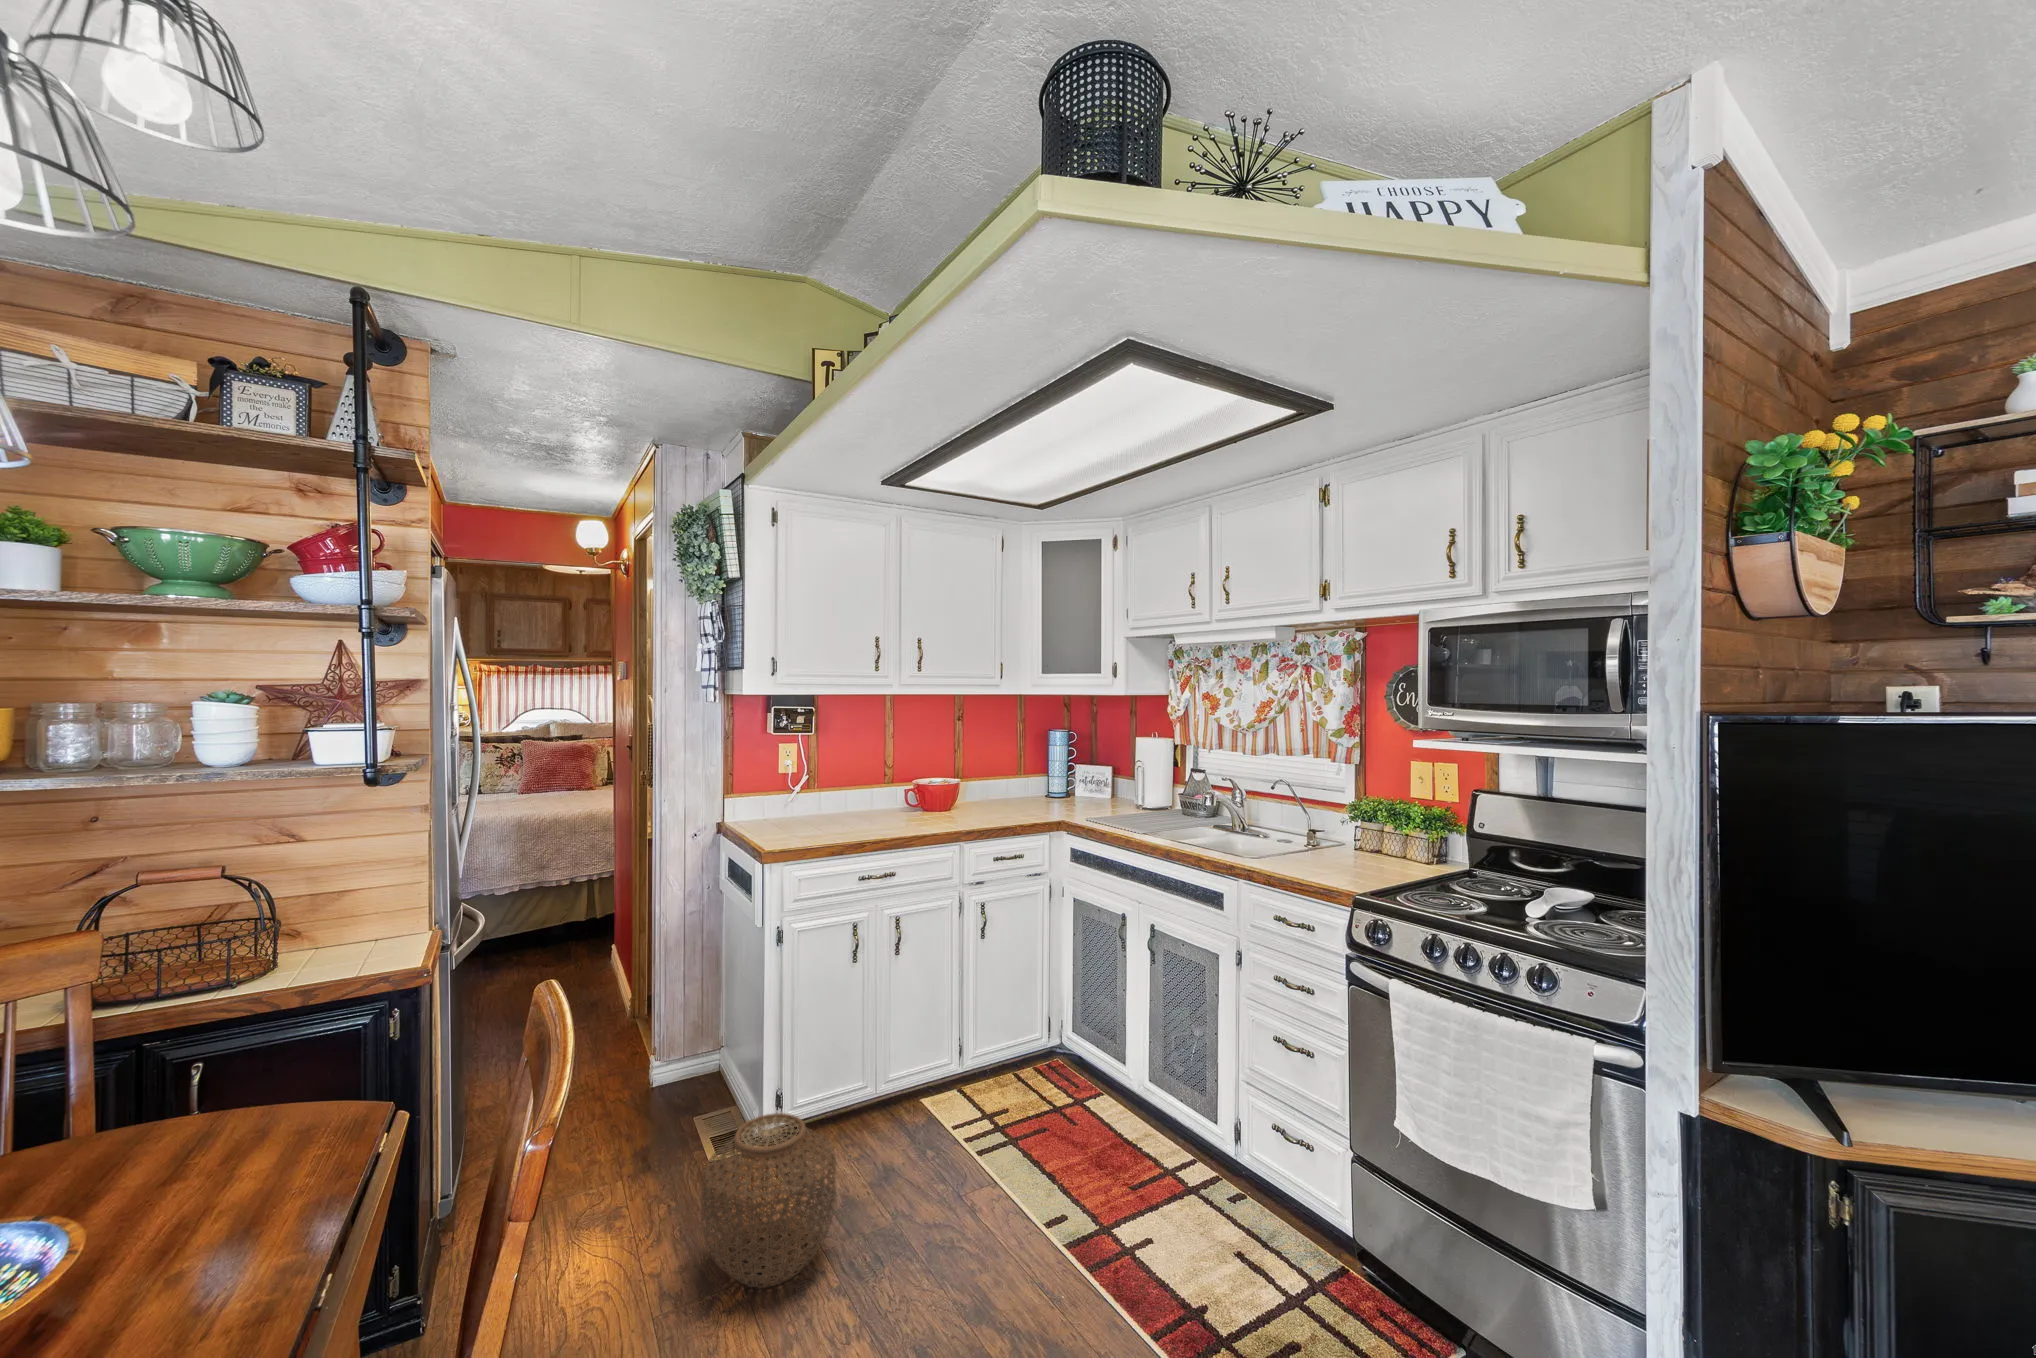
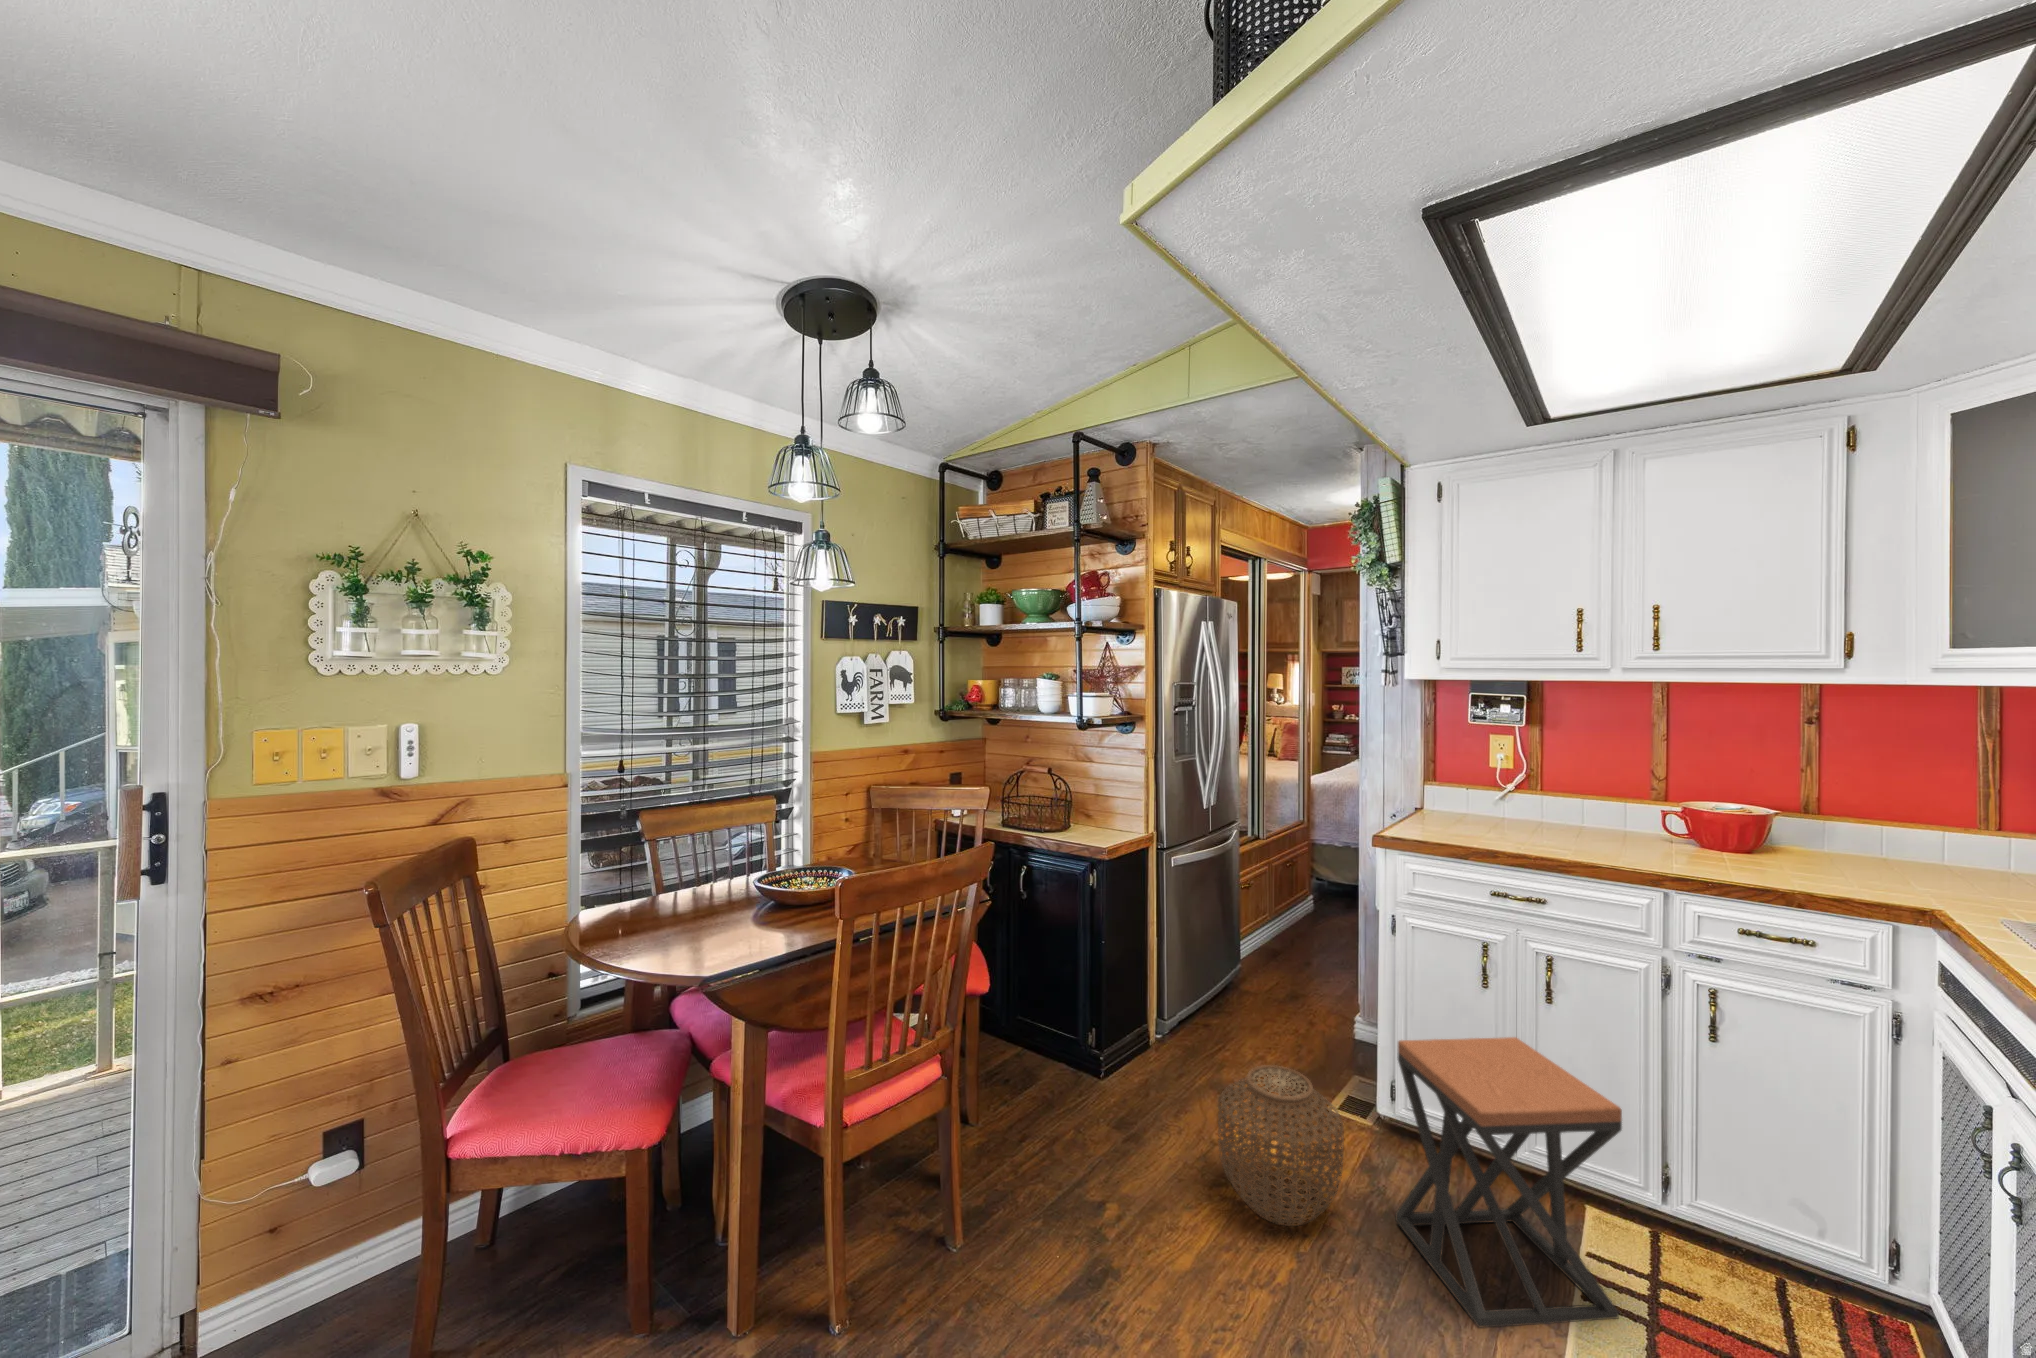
stool: none [856,988,1001,1219] -> present [1396,1037,1622,1328]

